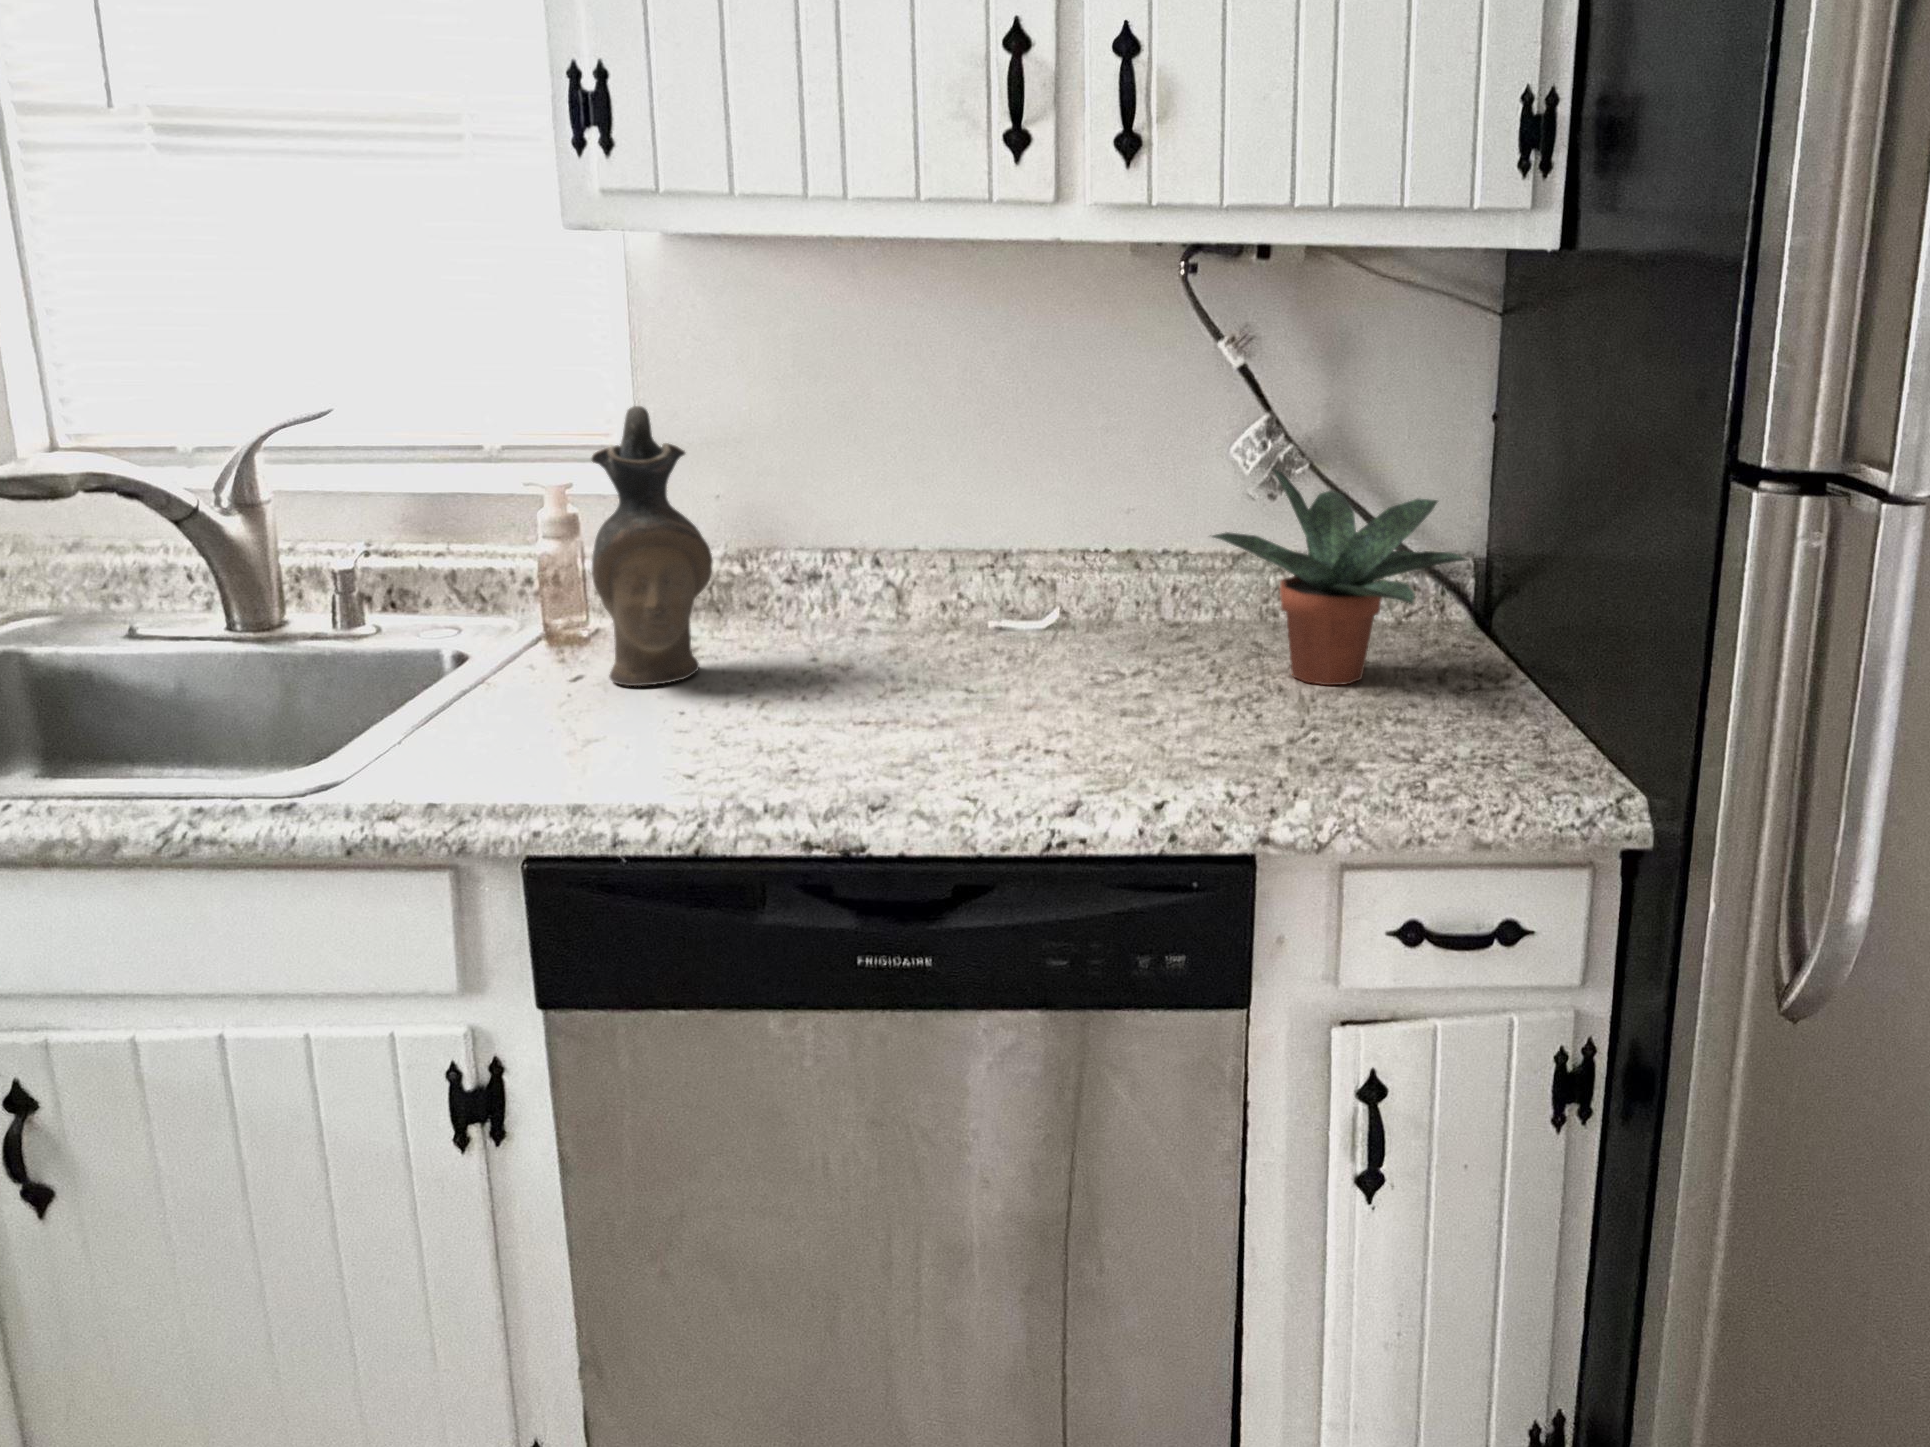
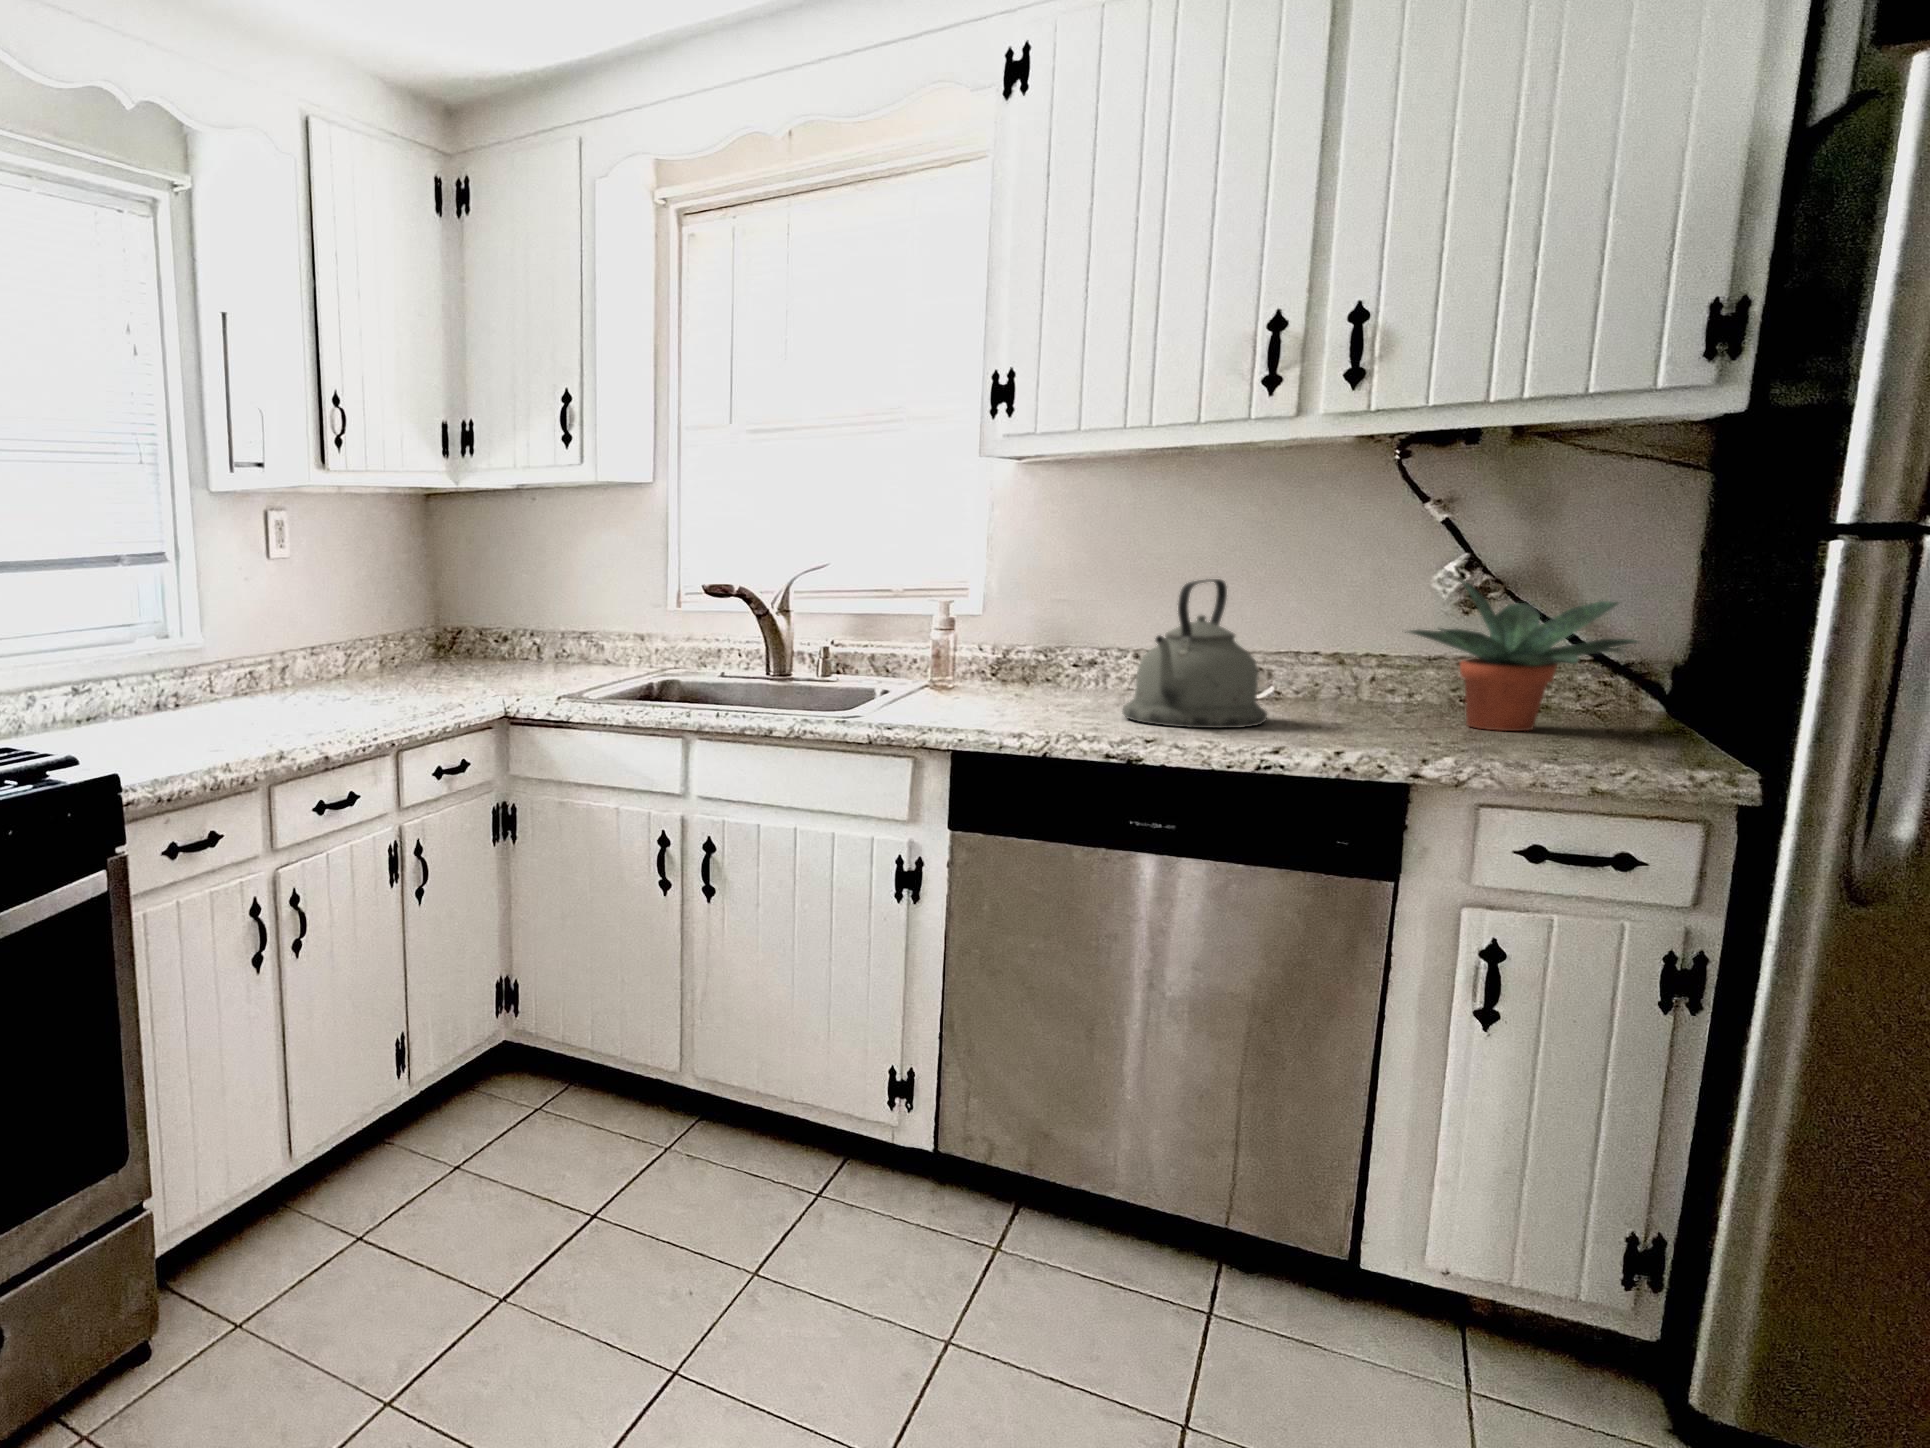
ceramic pitcher: present [592,406,712,686] -> none [971,555,1040,705]
kettle: none [849,465,1056,733] -> present [1123,579,1267,728]

